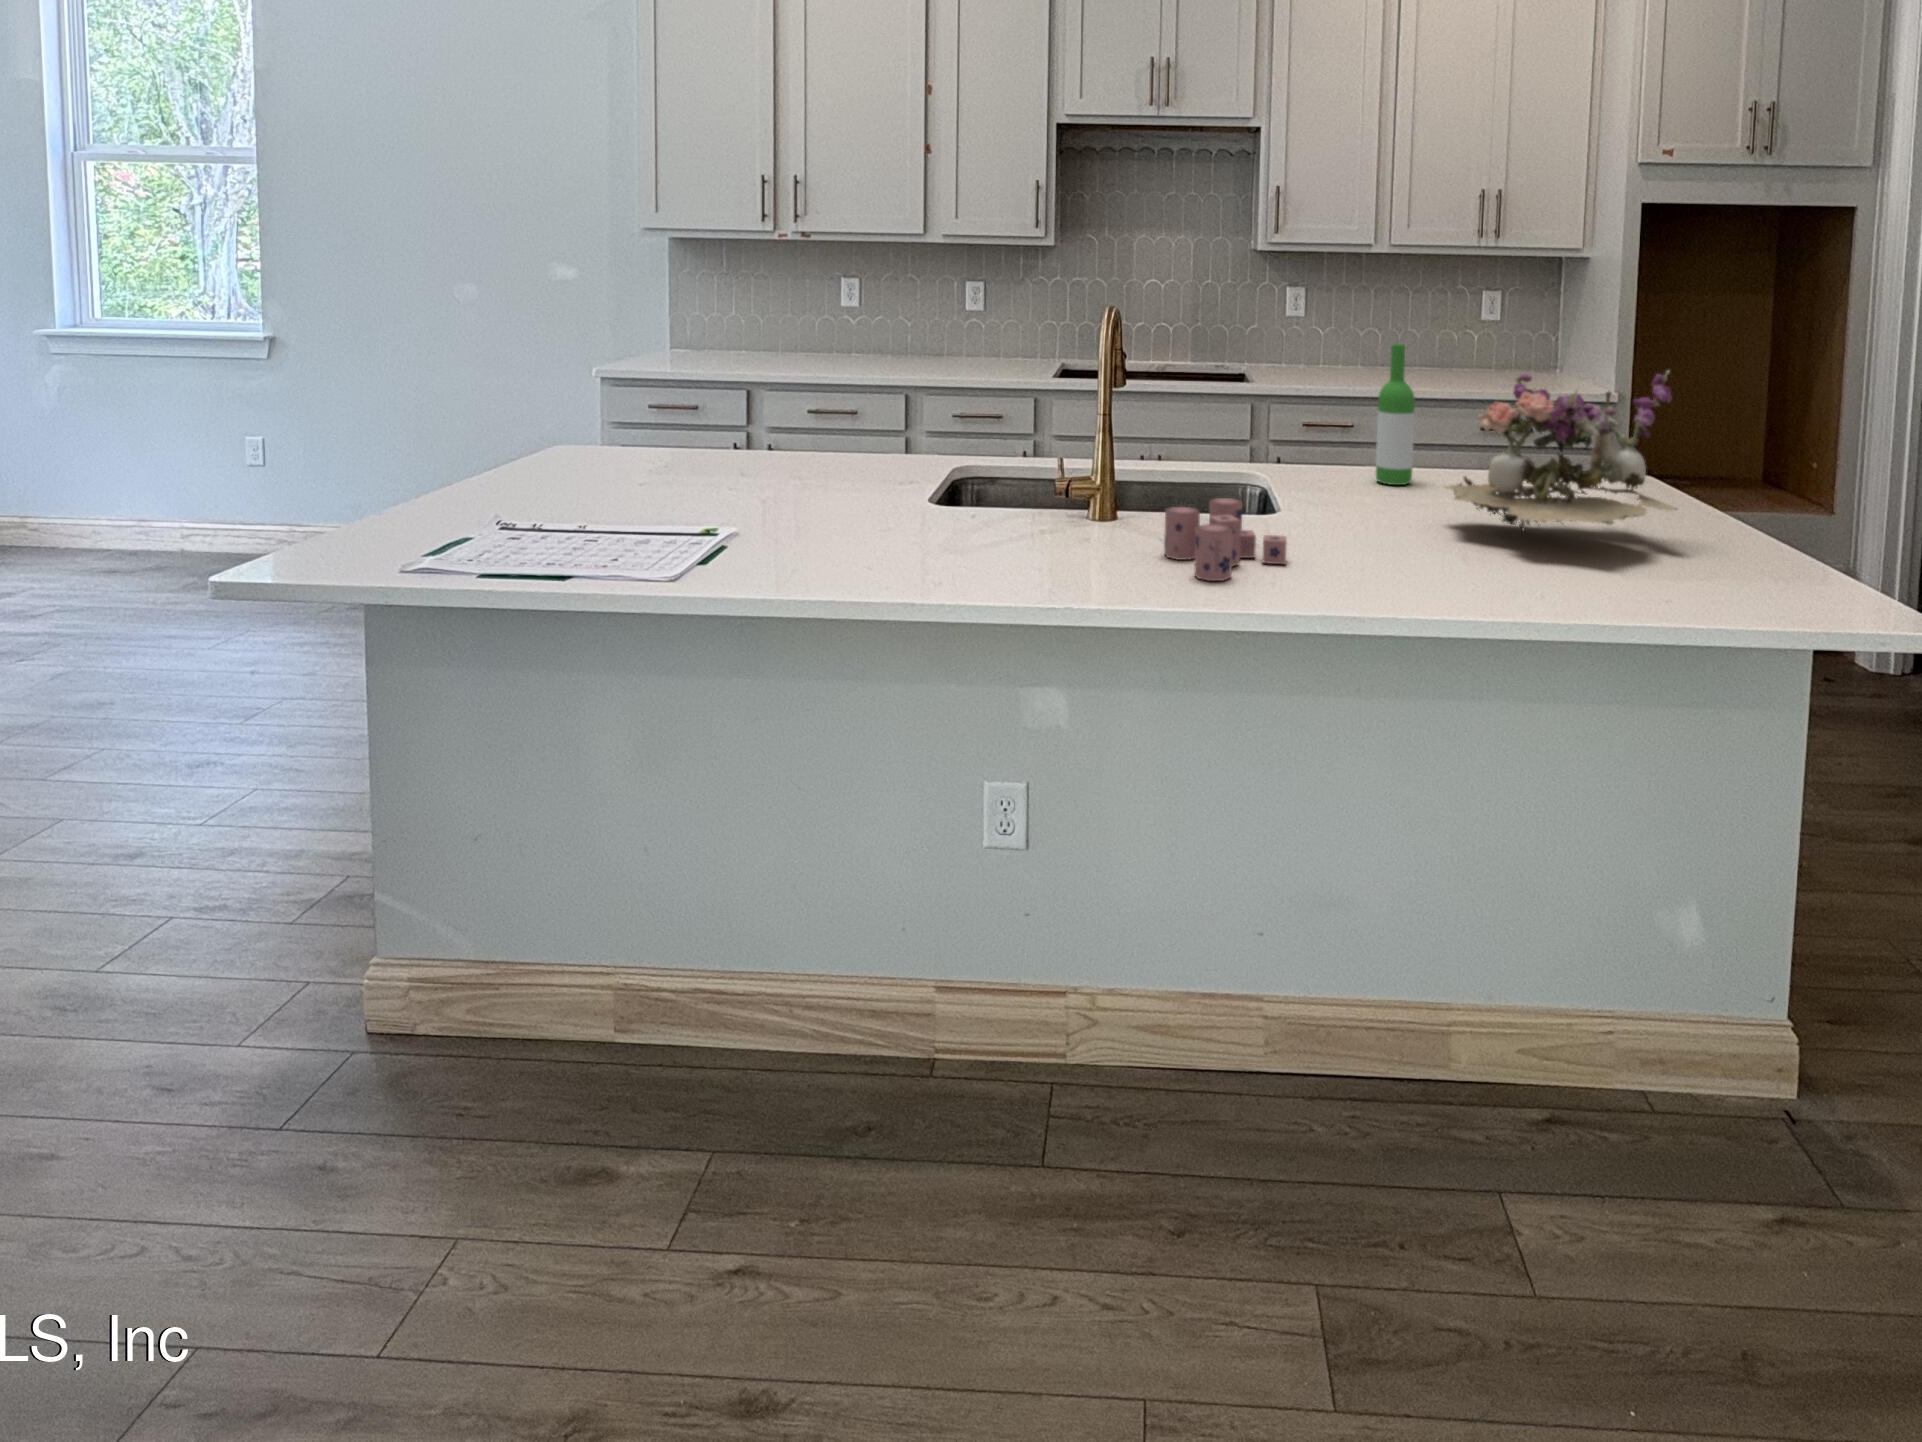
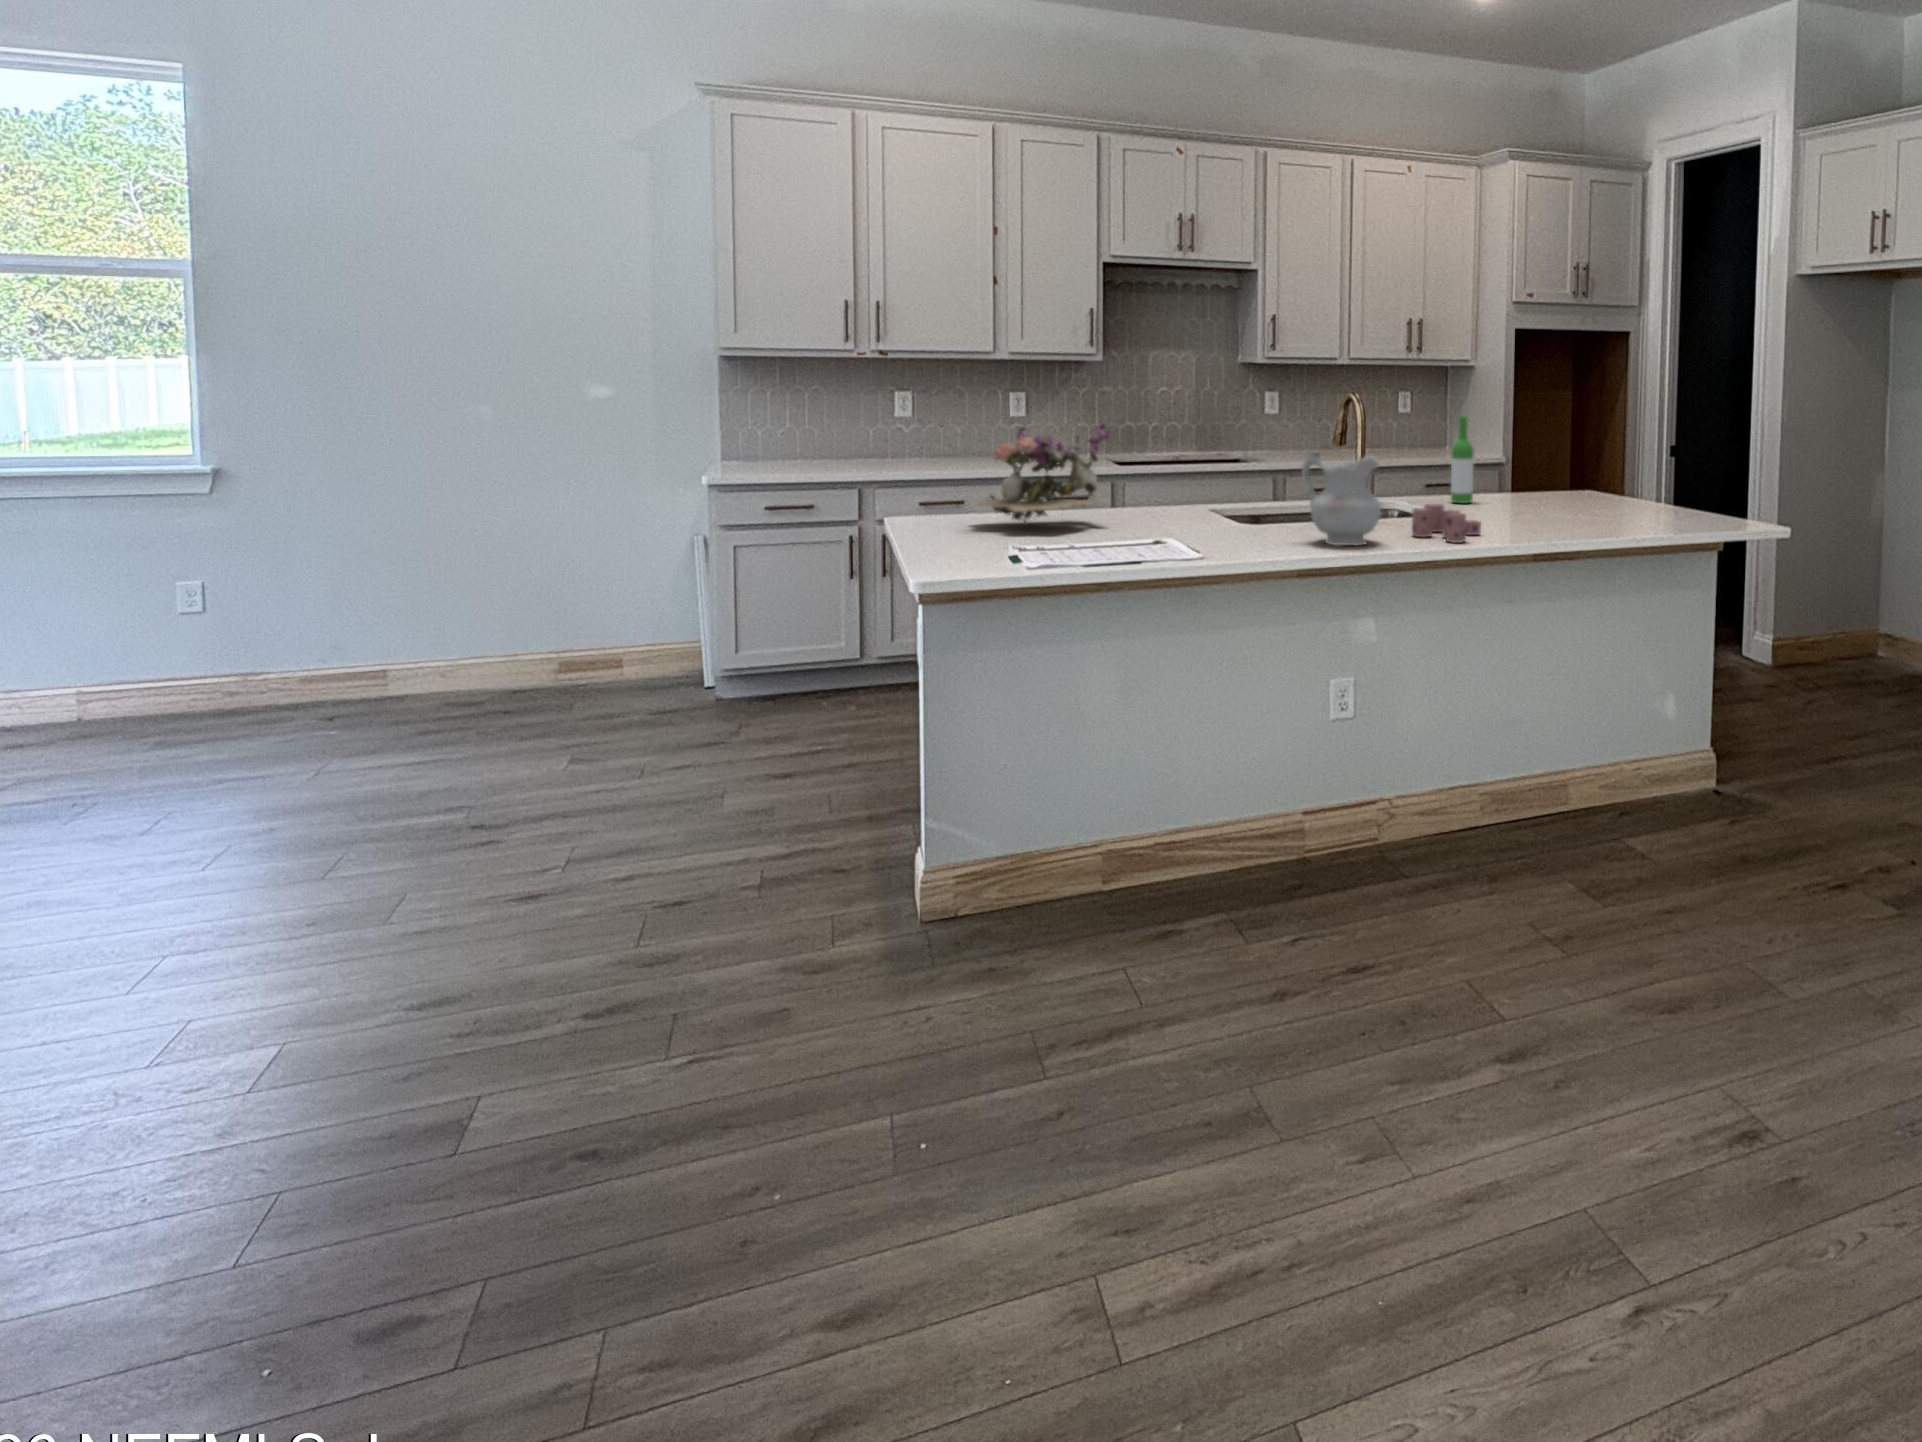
flower arrangement: present [1445,370,1678,533] -> present [976,423,1110,523]
ceramic pitcher: none [970,402,1088,568] -> present [1302,452,1381,546]

